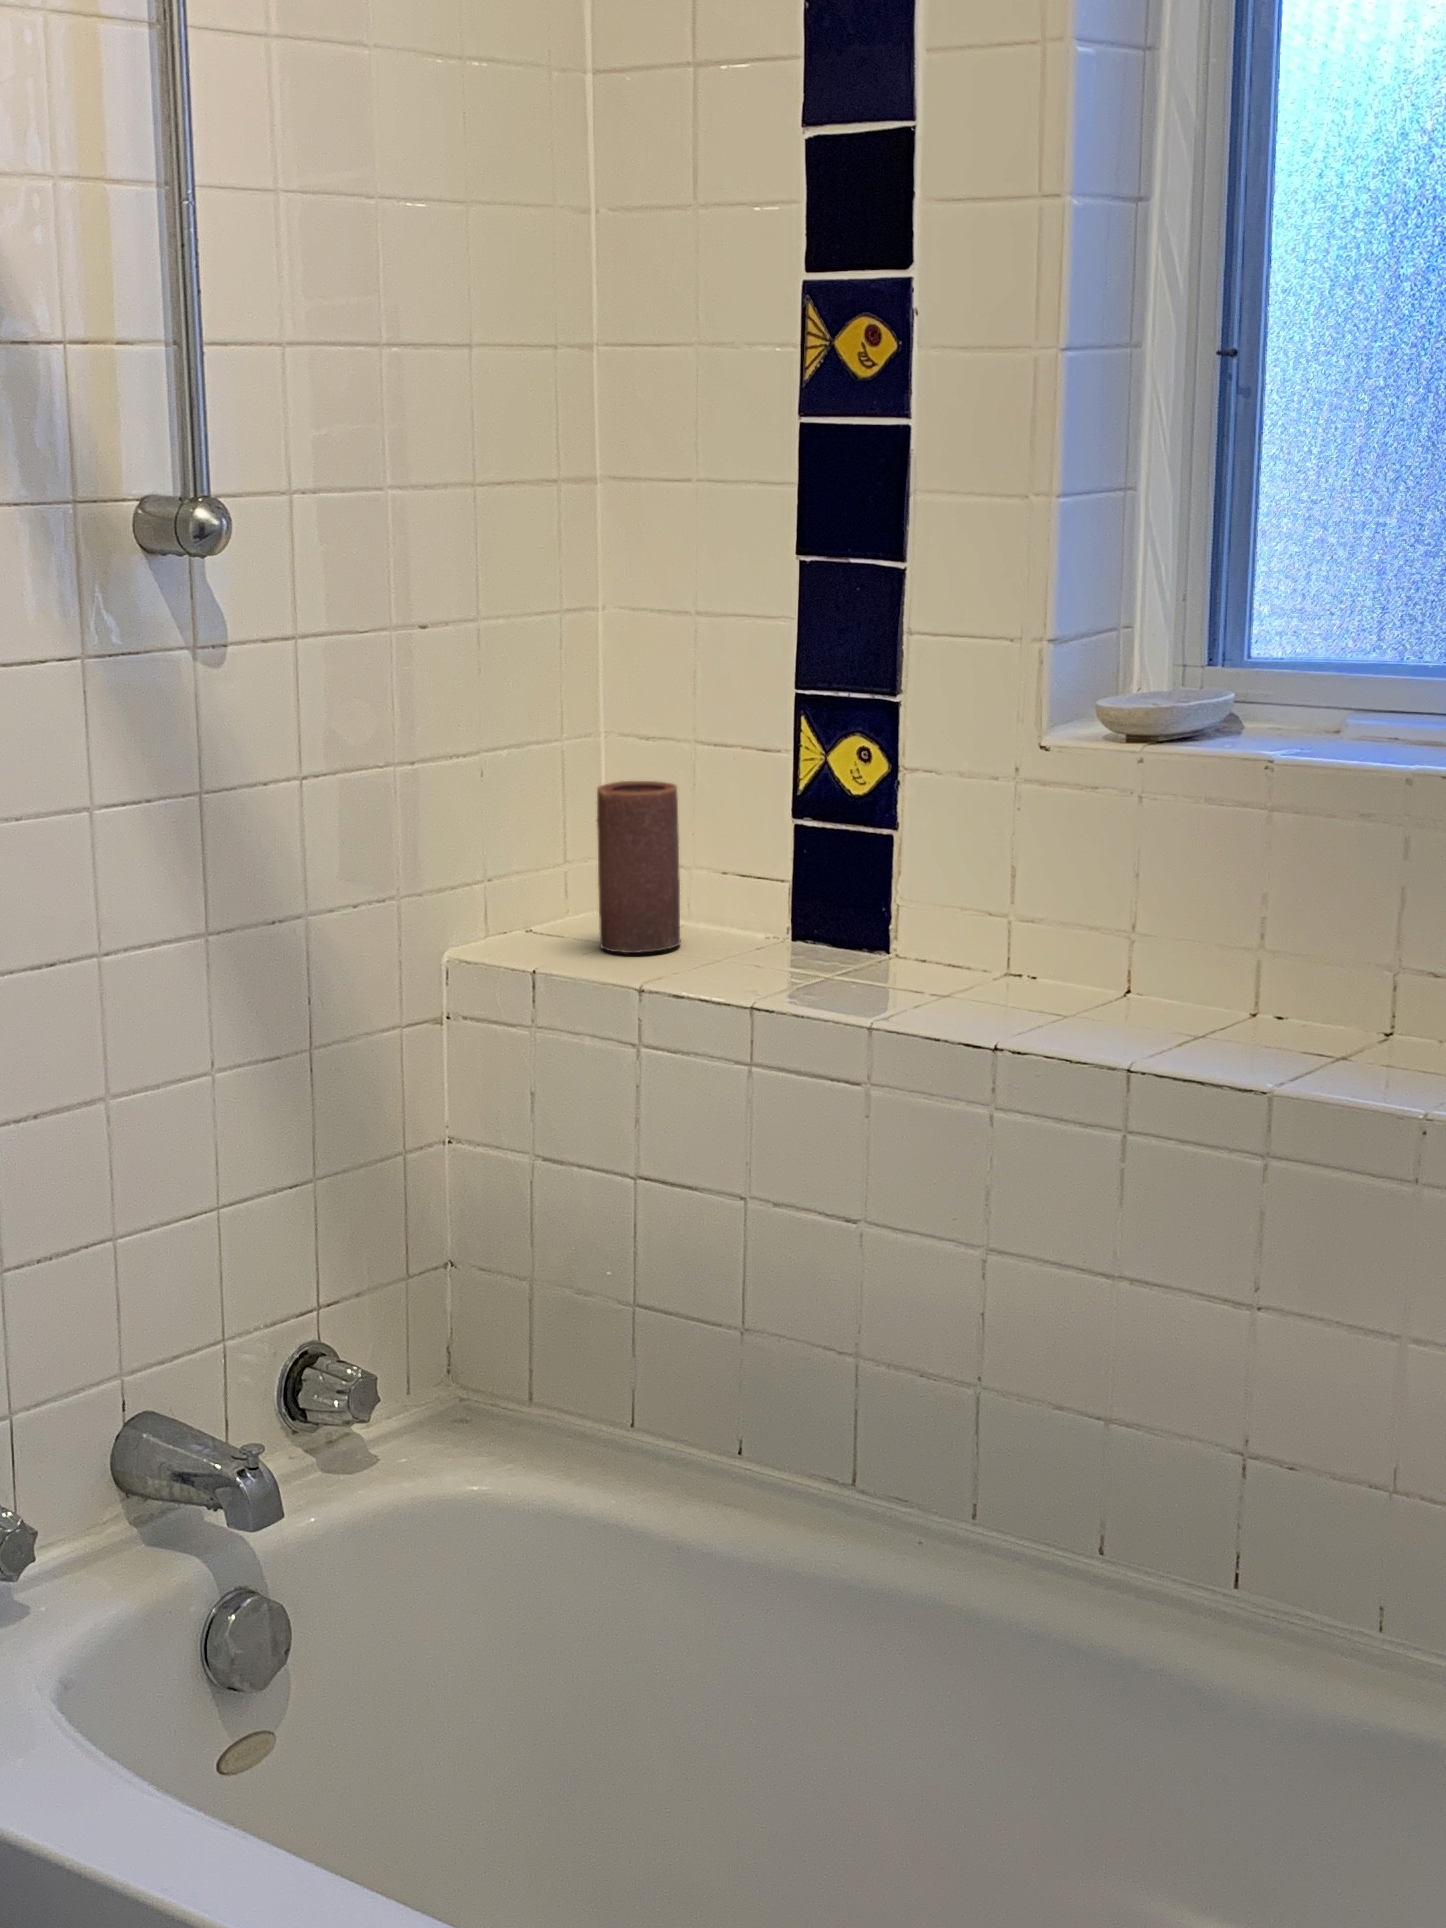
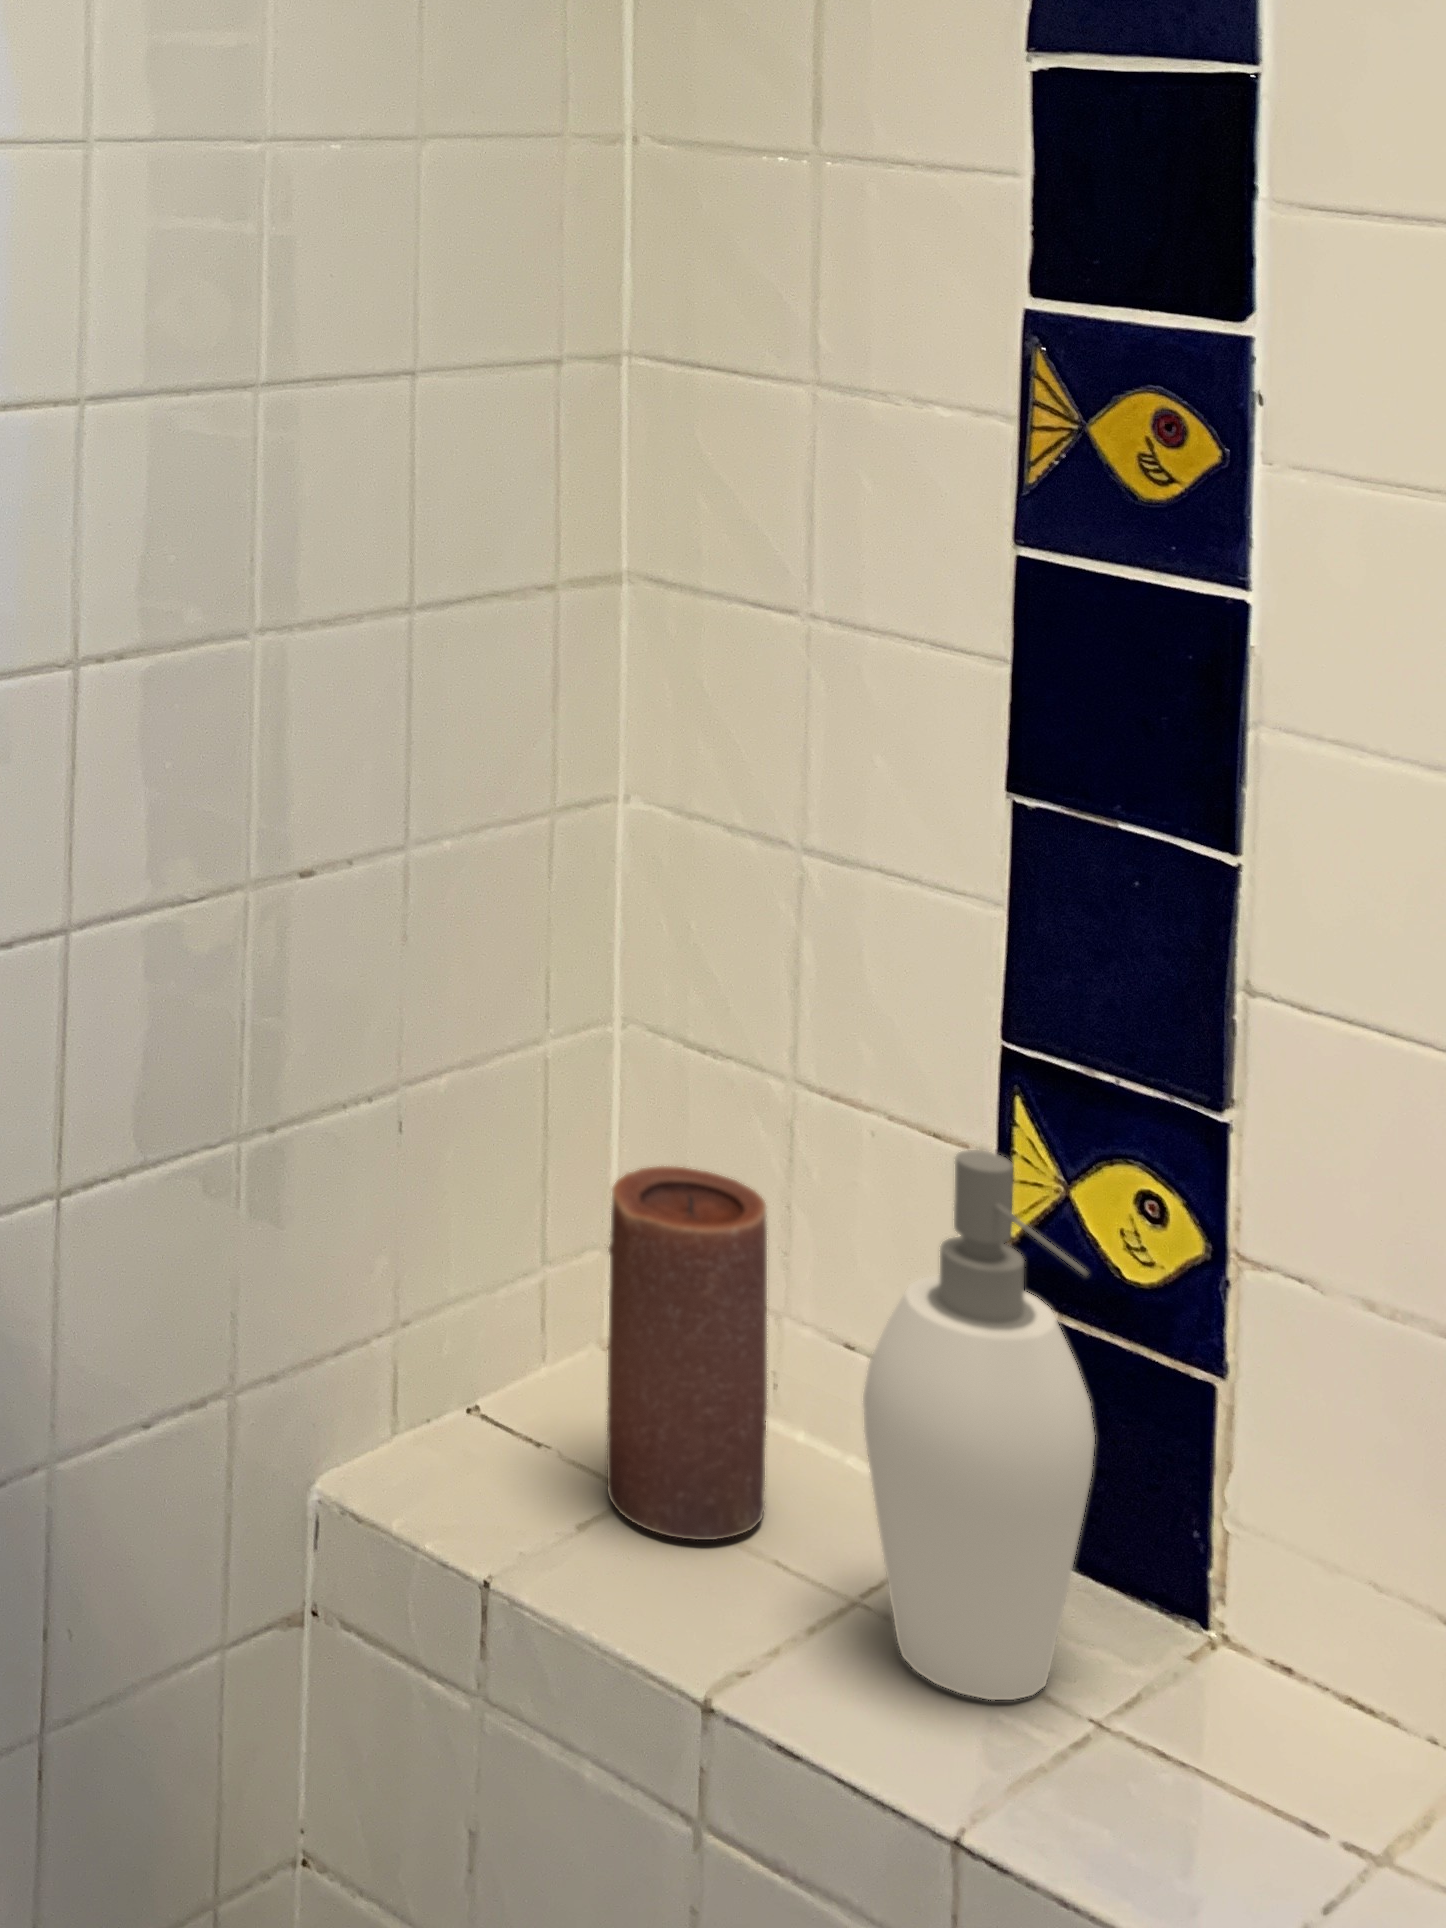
soap dispenser: none [719,719,829,974] -> present [863,1150,1095,1700]

